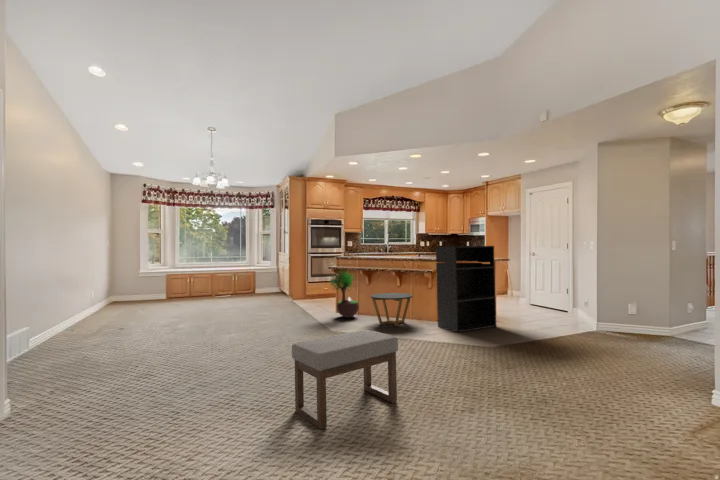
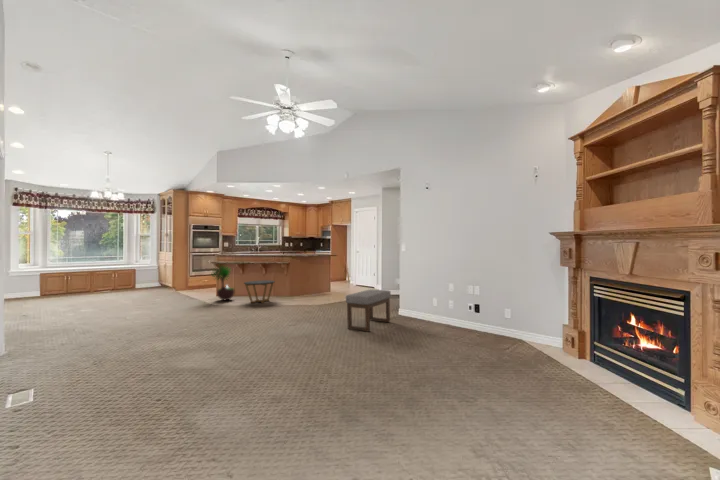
bookshelf: present [436,246,496,332] -> none [291,247,330,304]
ottoman: present [292,330,398,429] -> present [346,290,391,332]

